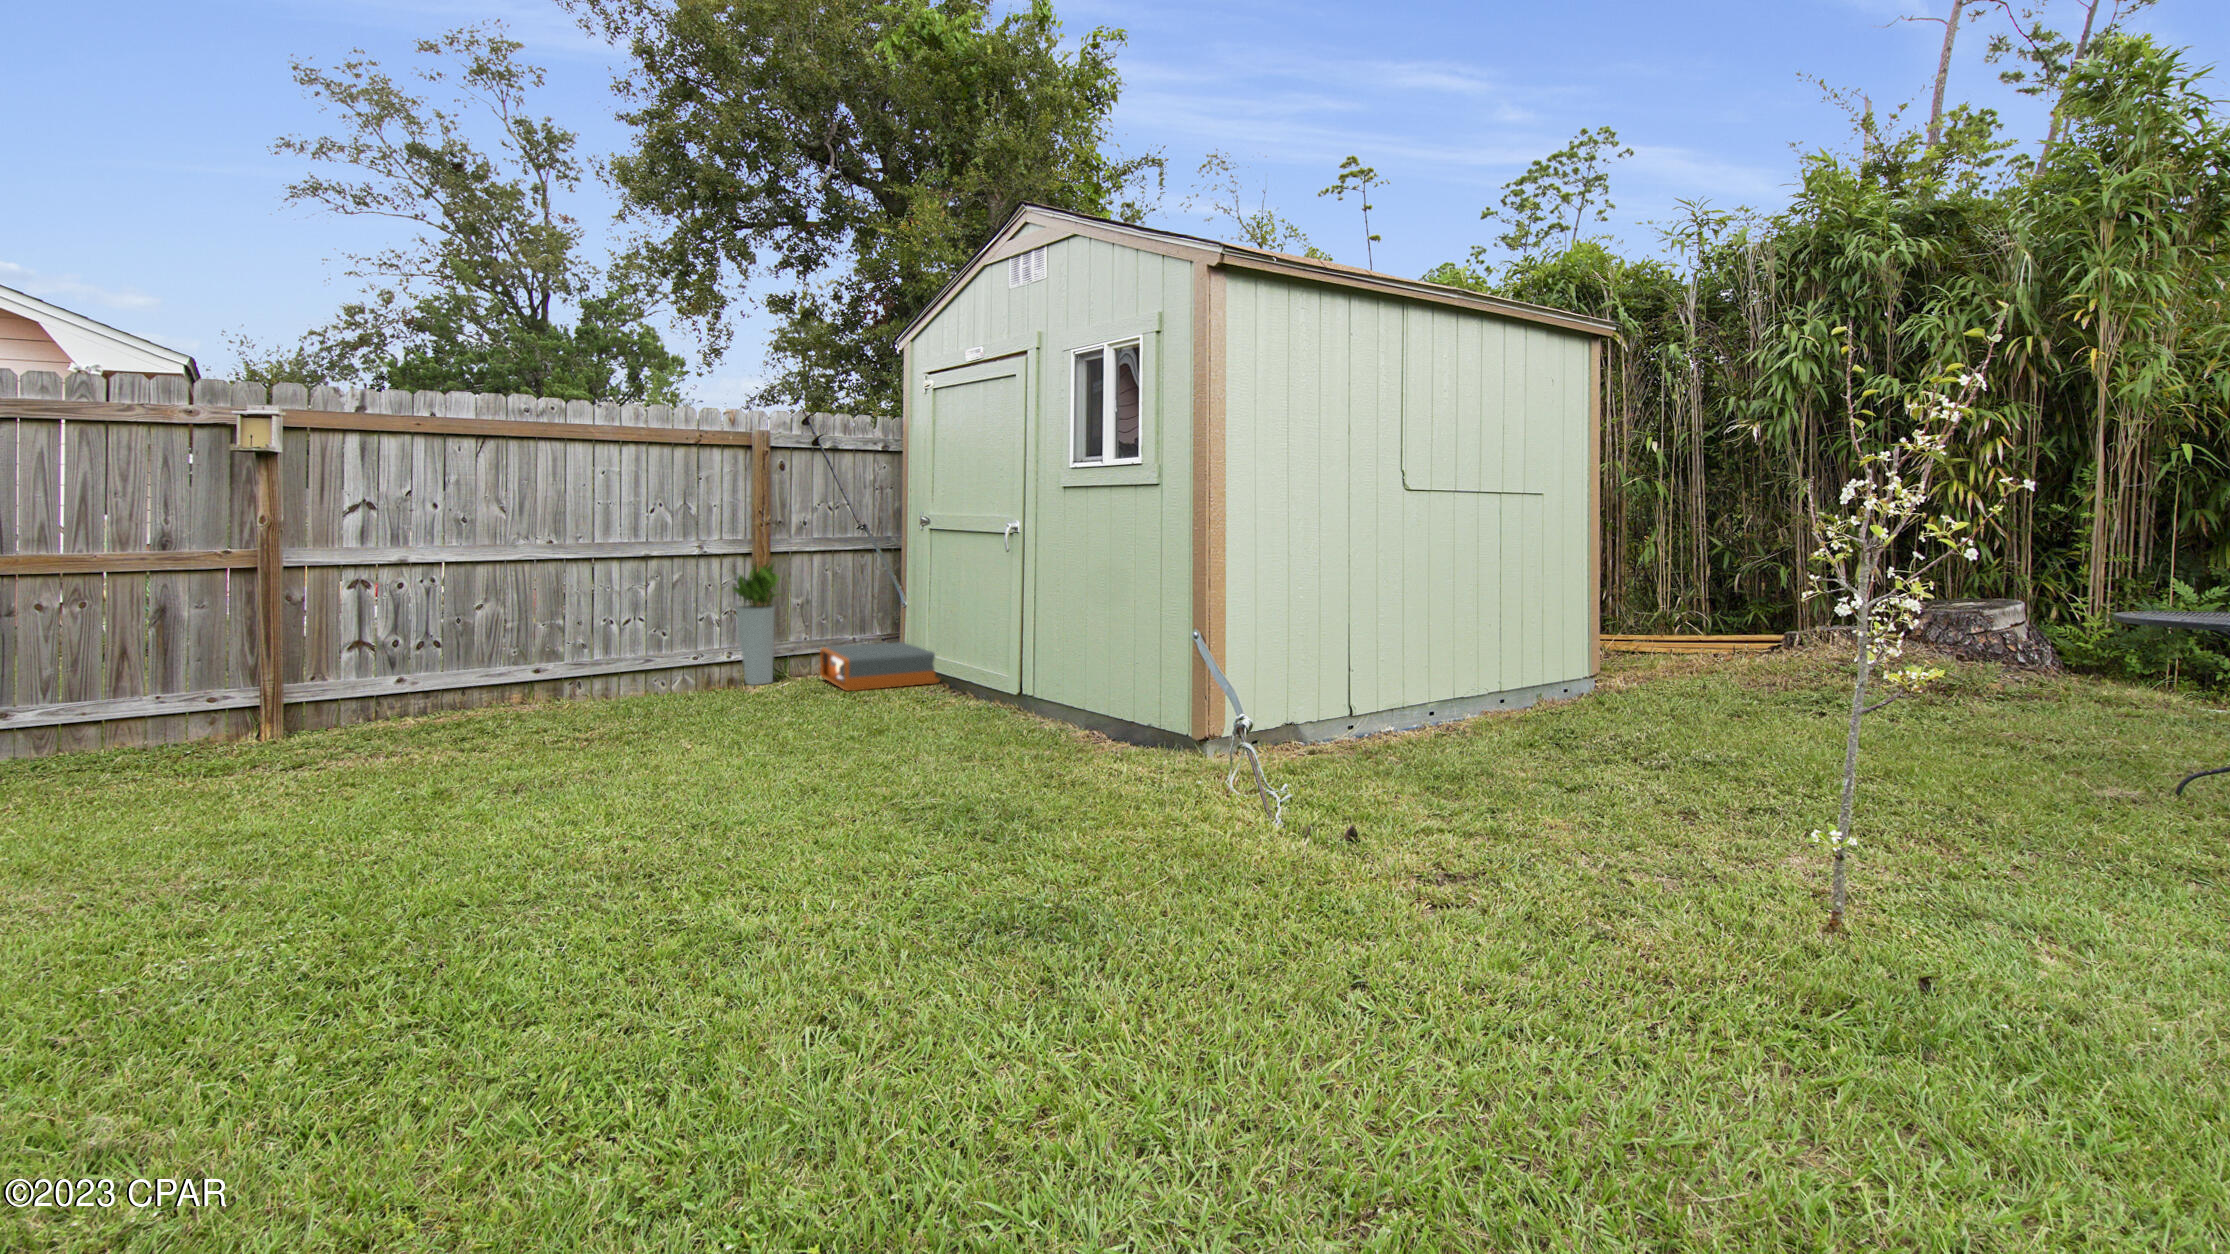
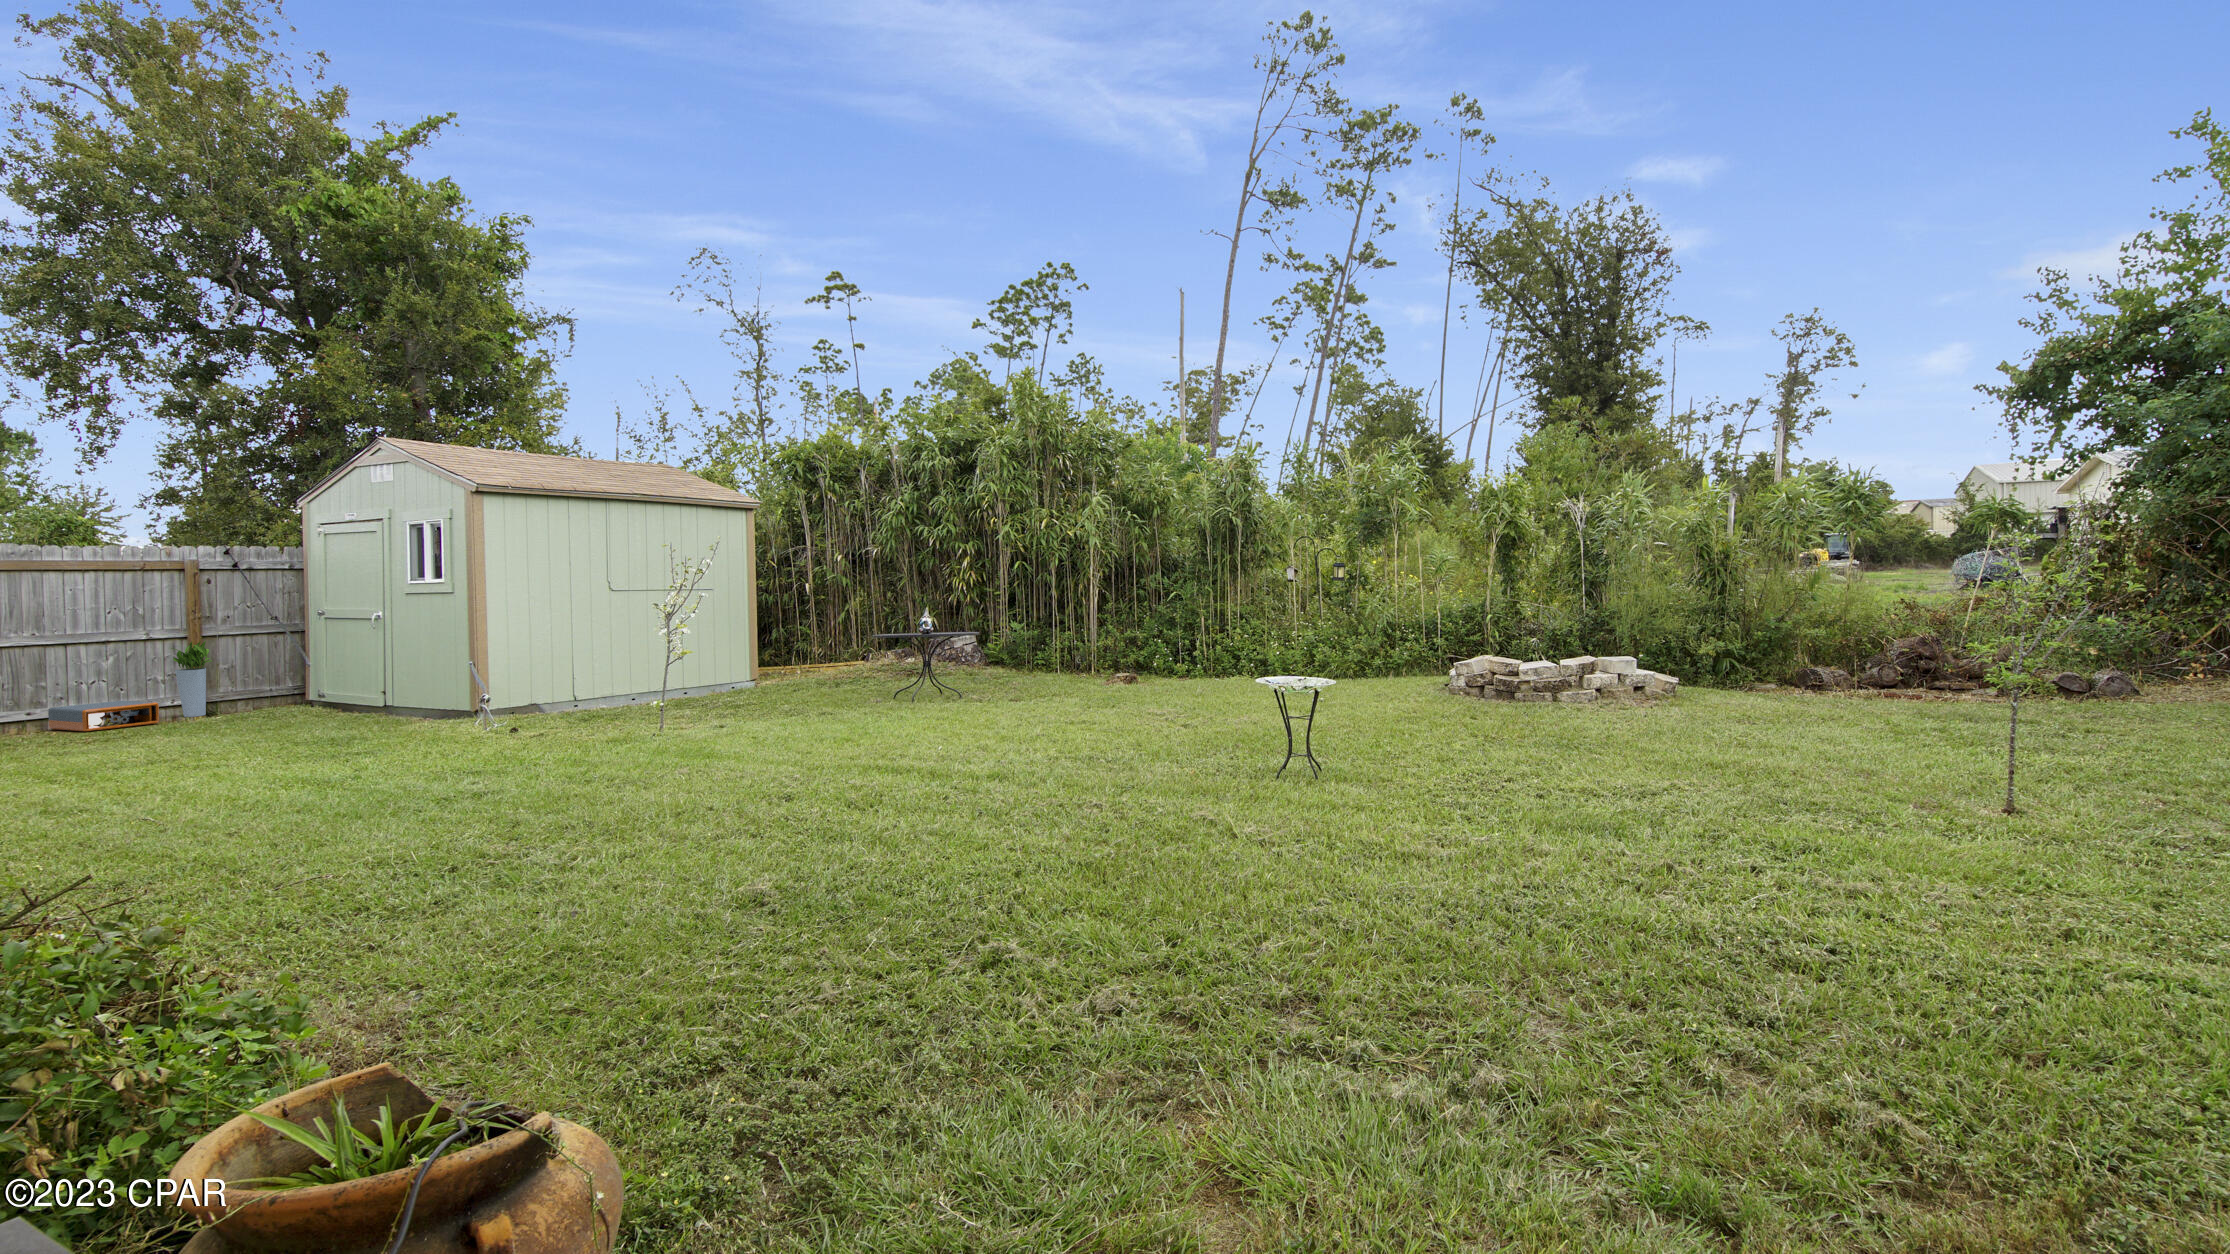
storage box: present [820,642,940,691] -> present [48,701,159,732]

